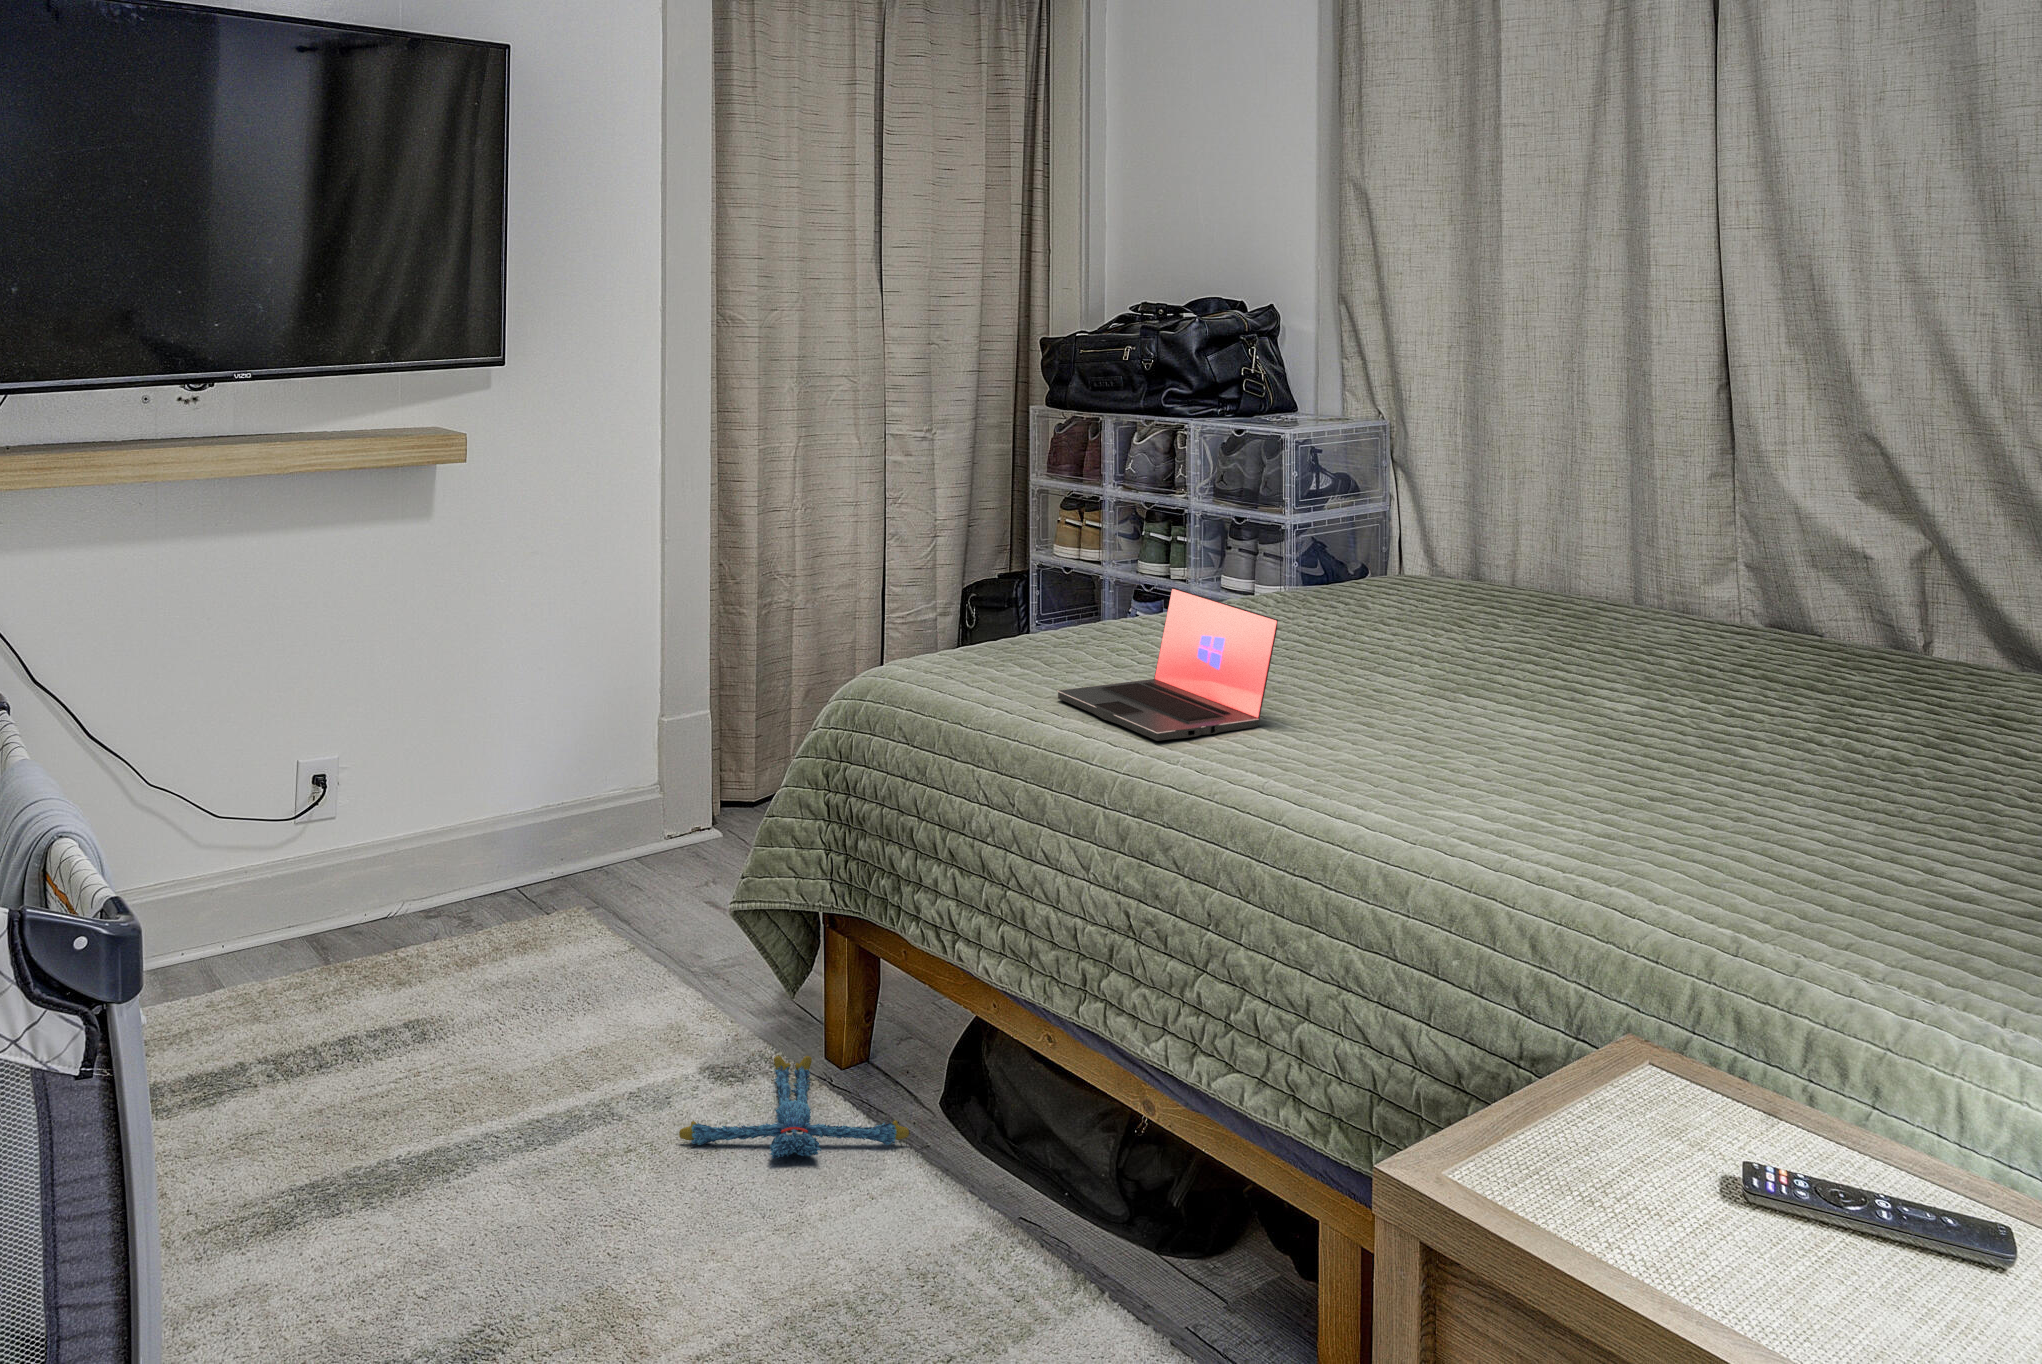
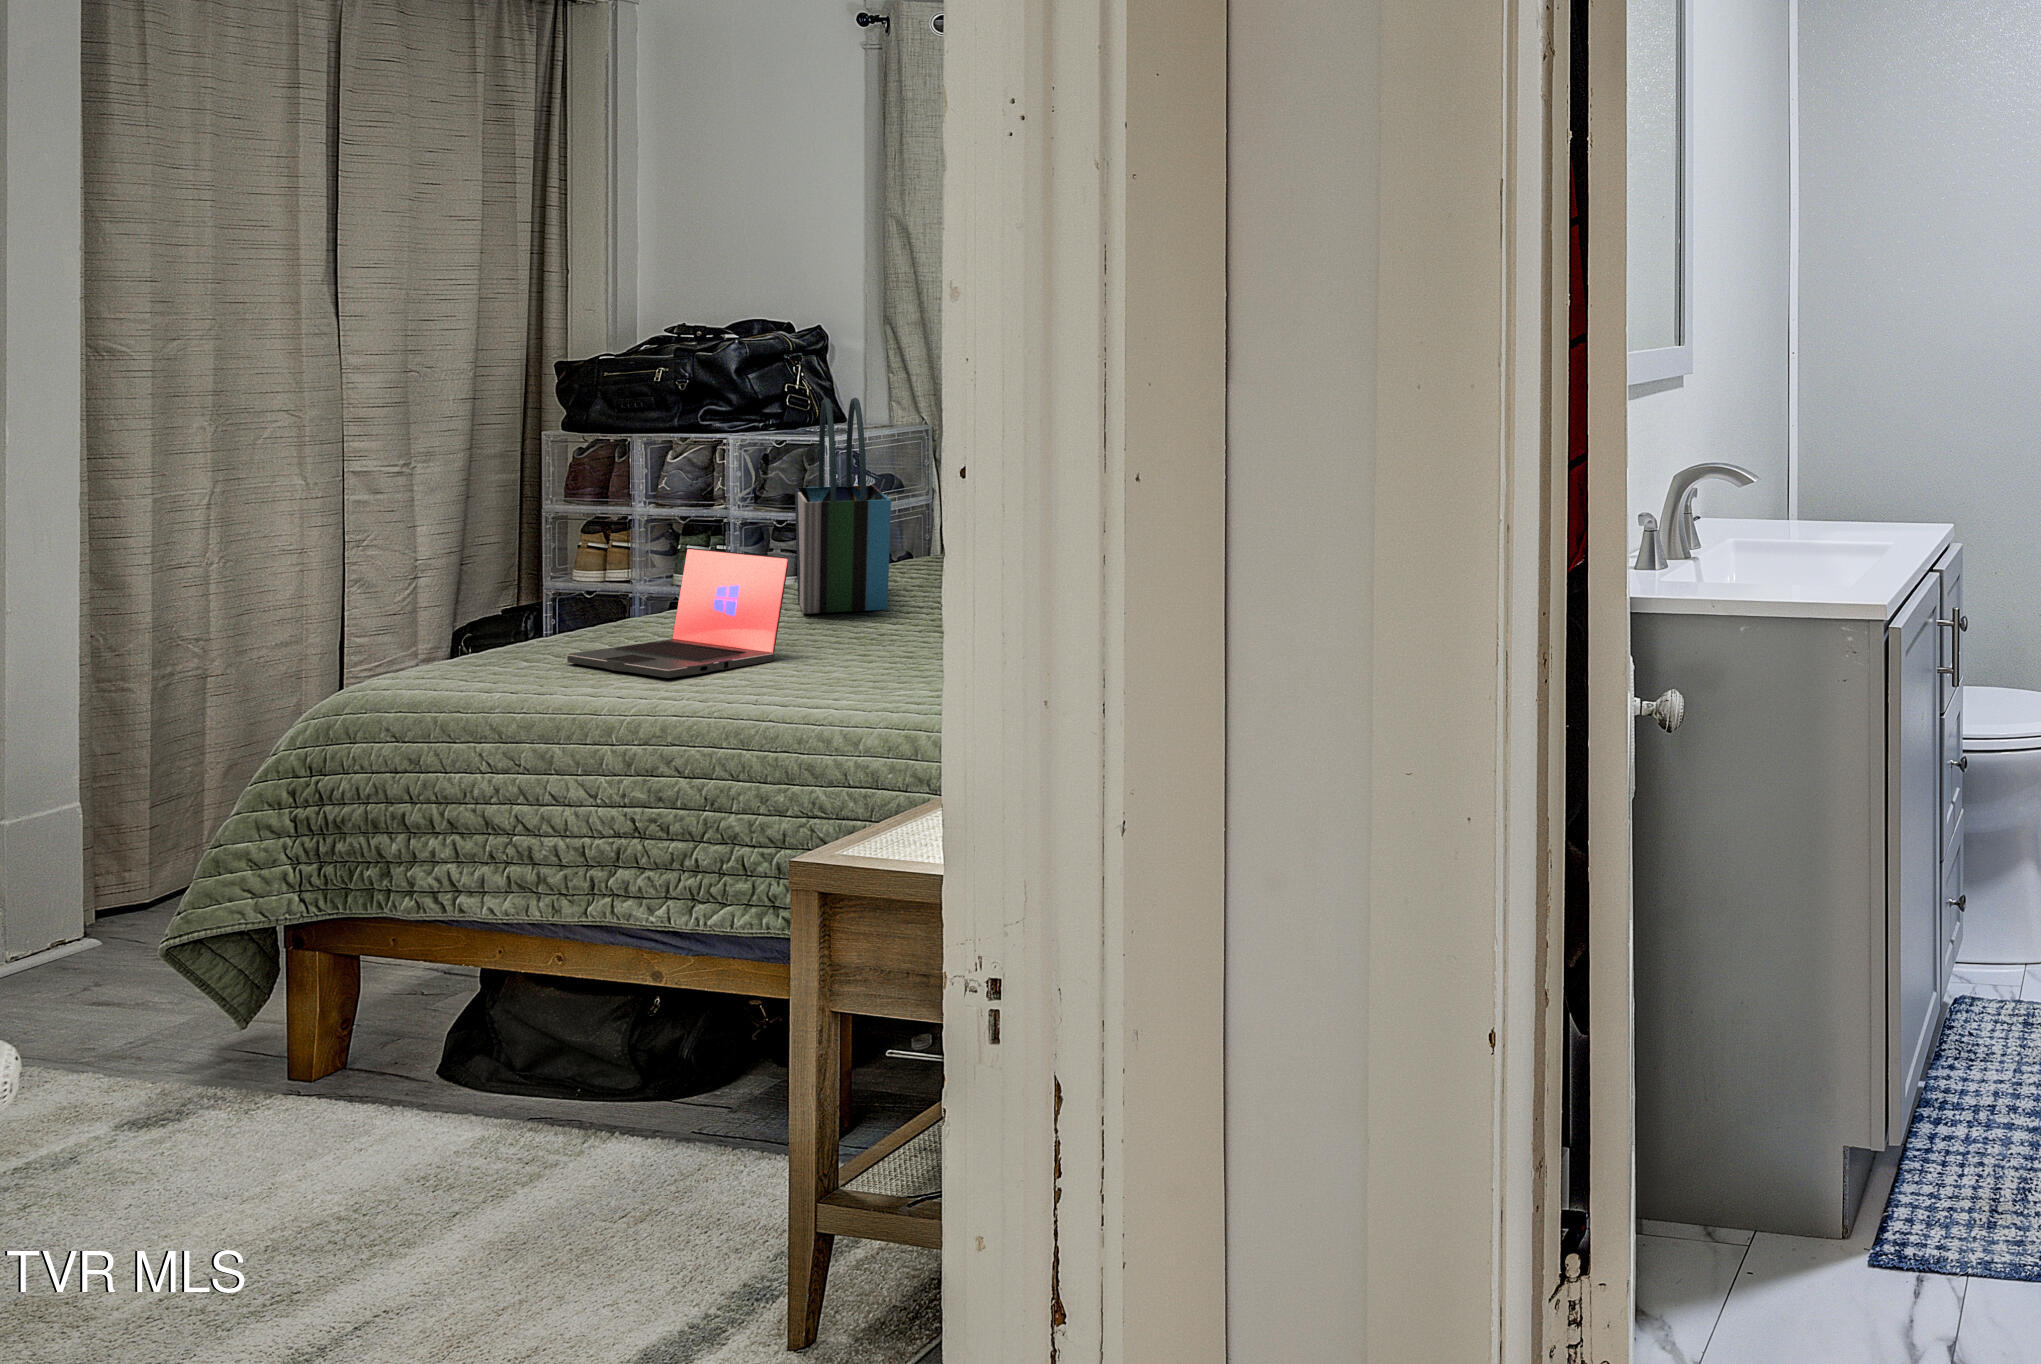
tote bag: none [1268,426,1376,657] -> present [795,398,891,614]
plush toy: present [679,1056,909,1158] -> none [125,1071,410,1172]

